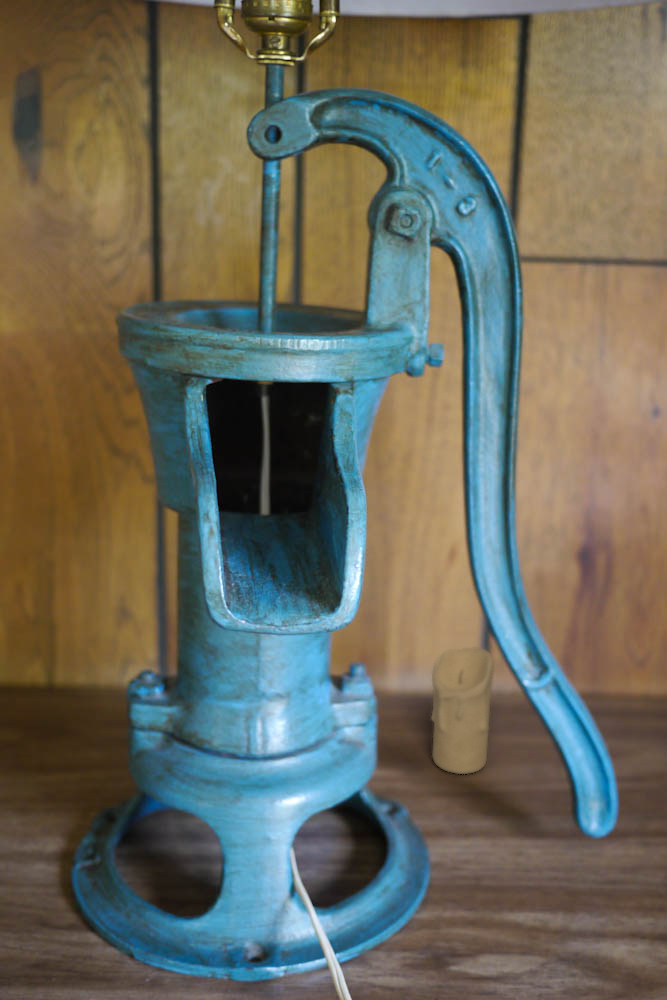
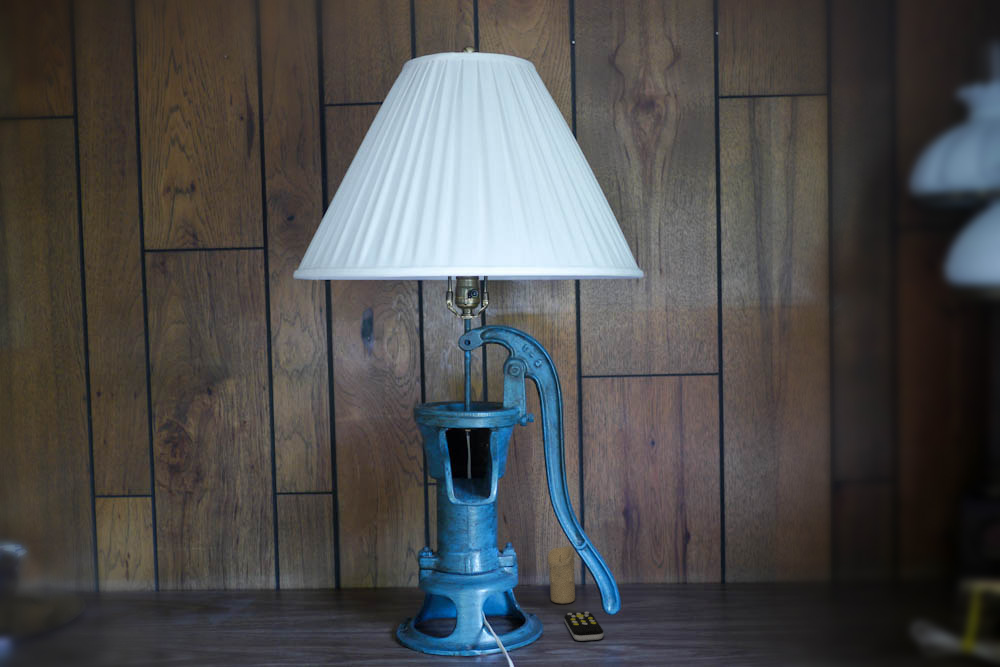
remote control: none [478,823,587,929] -> present [564,612,604,641]

